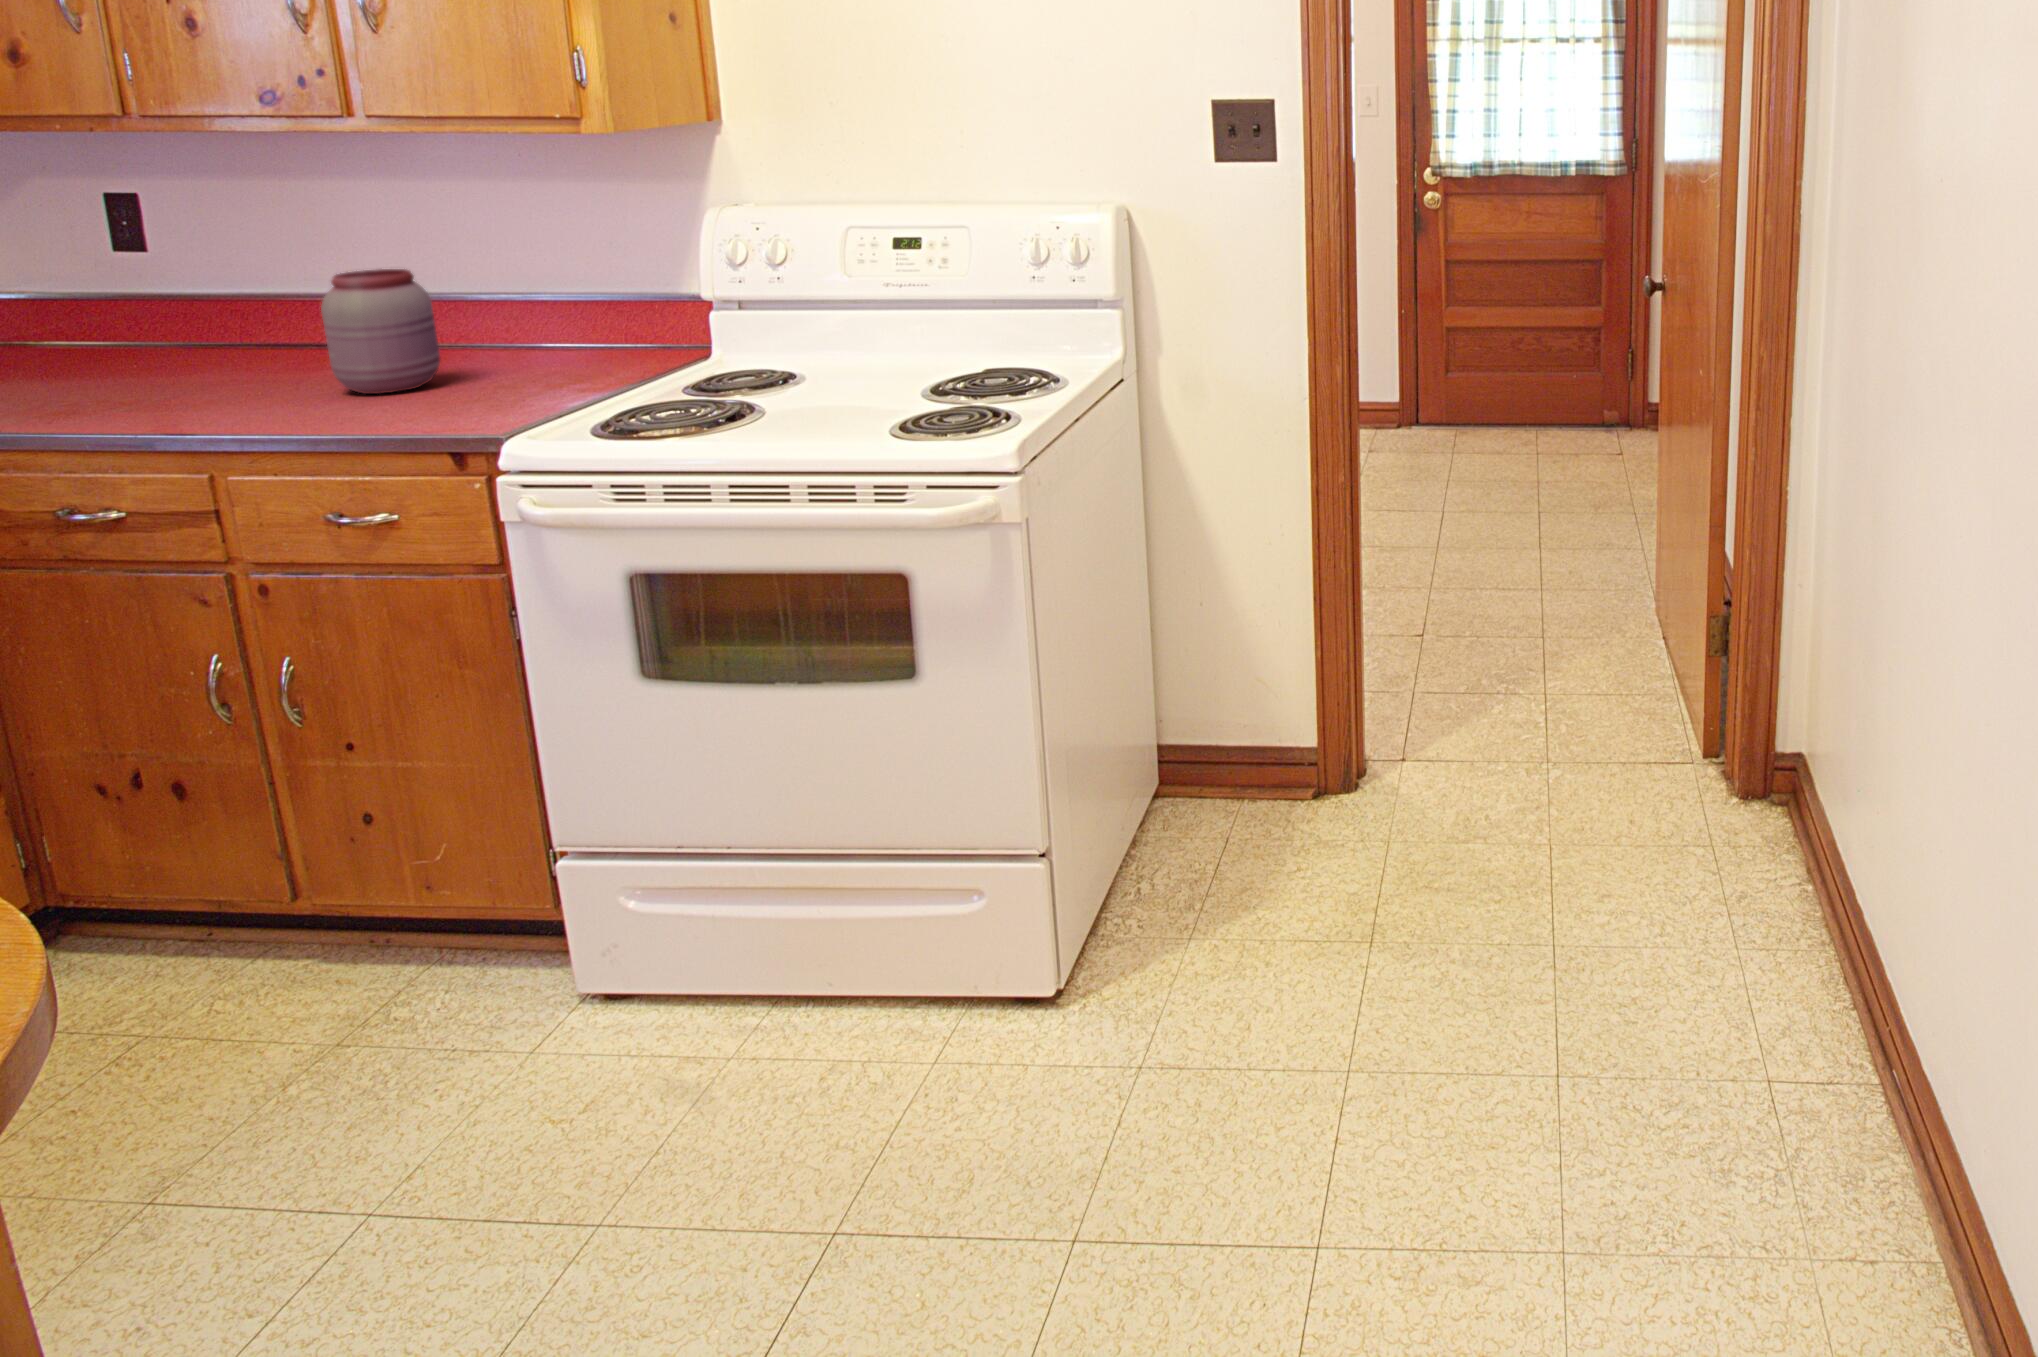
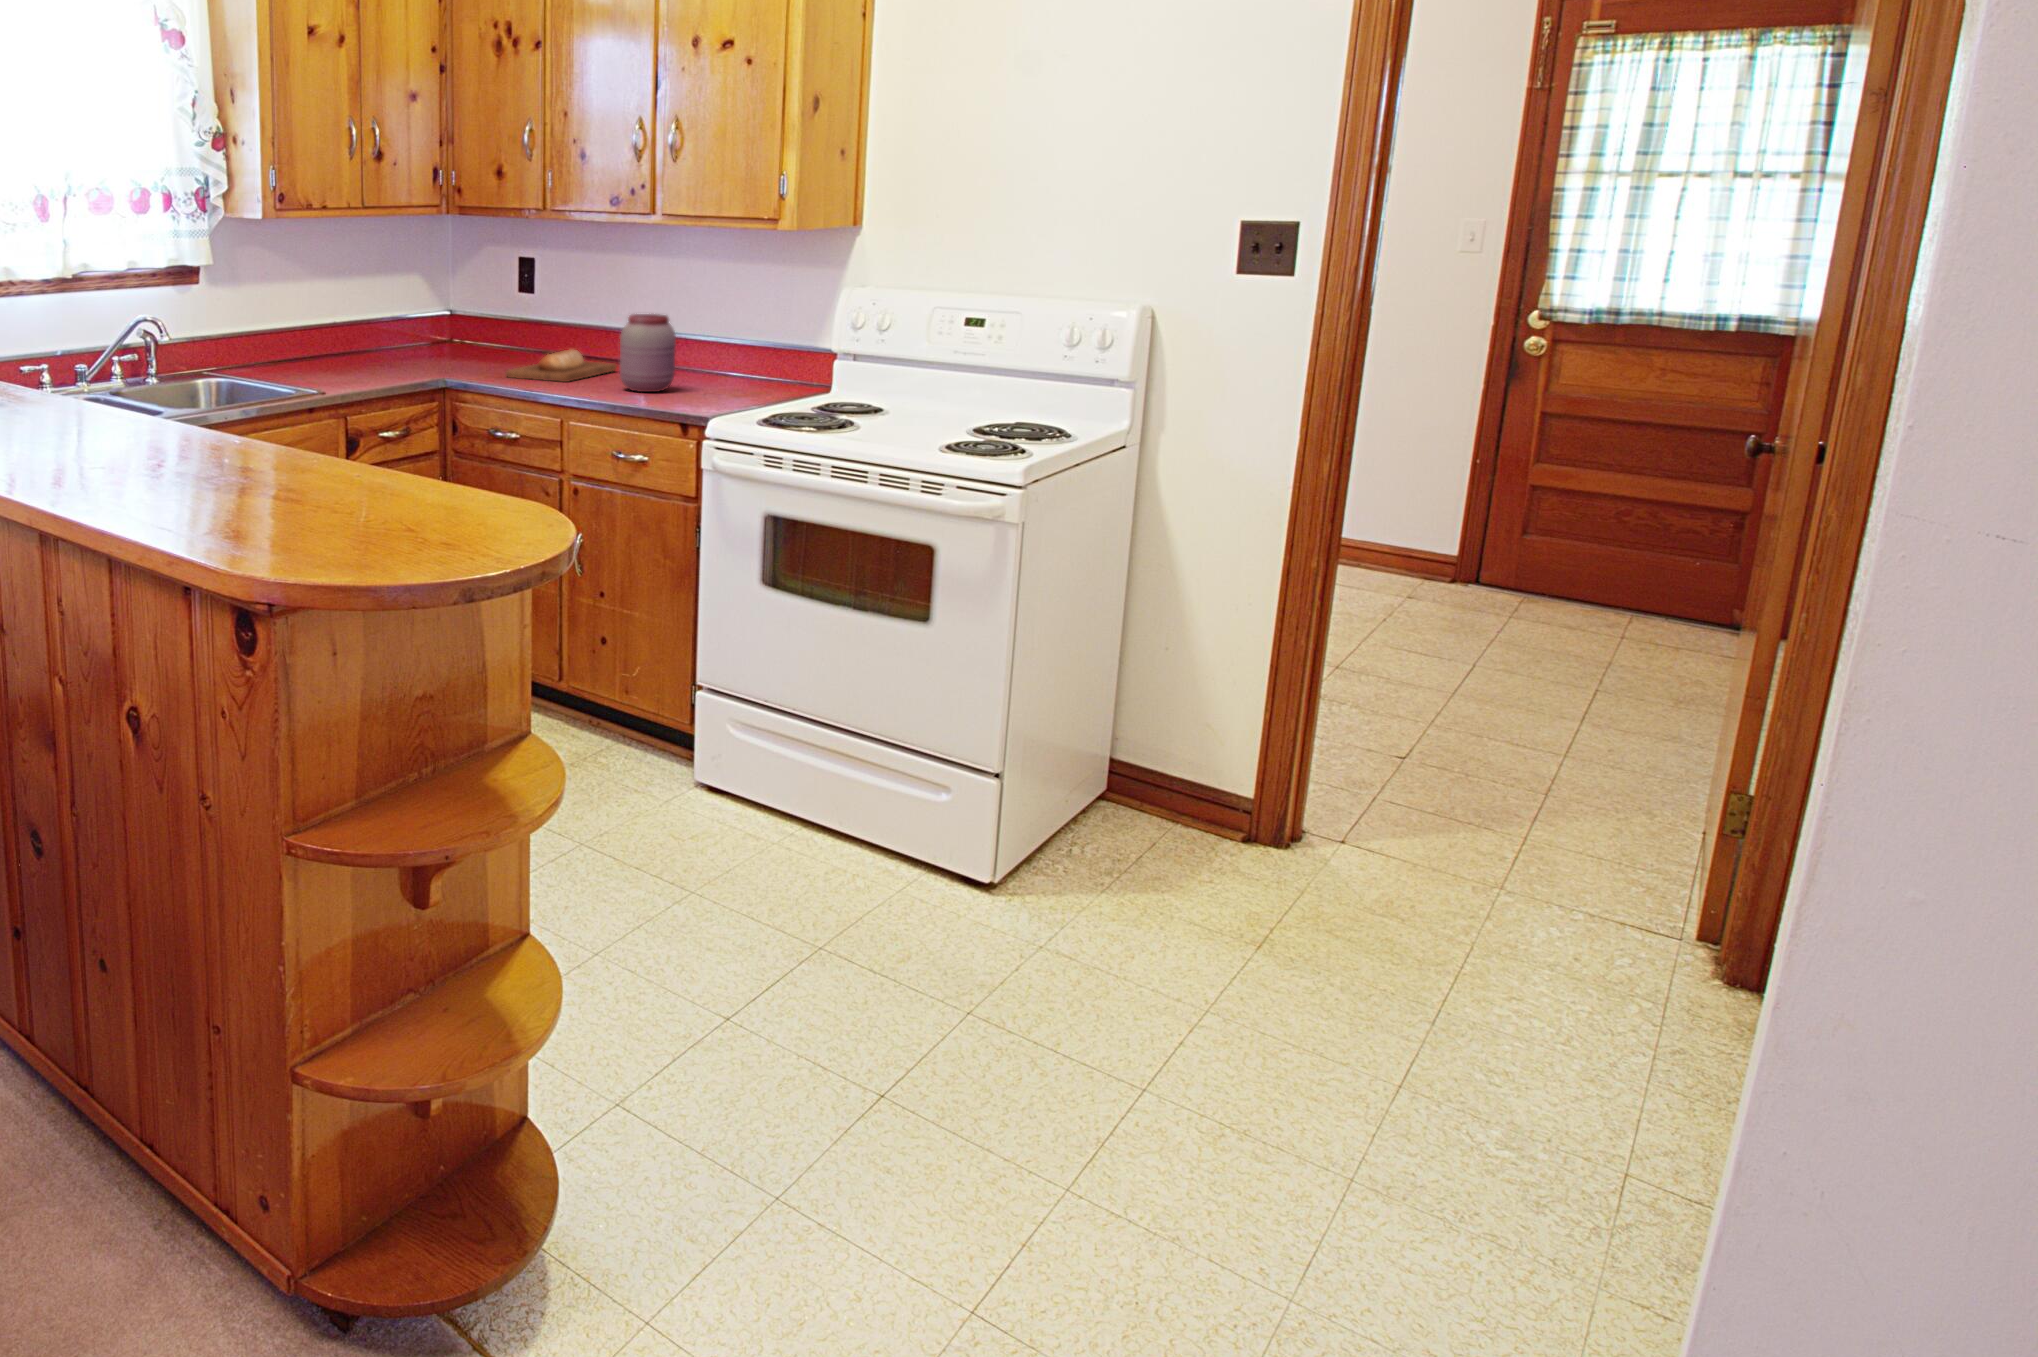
bread loaf: none [90,329,339,397] -> present [506,349,617,382]

